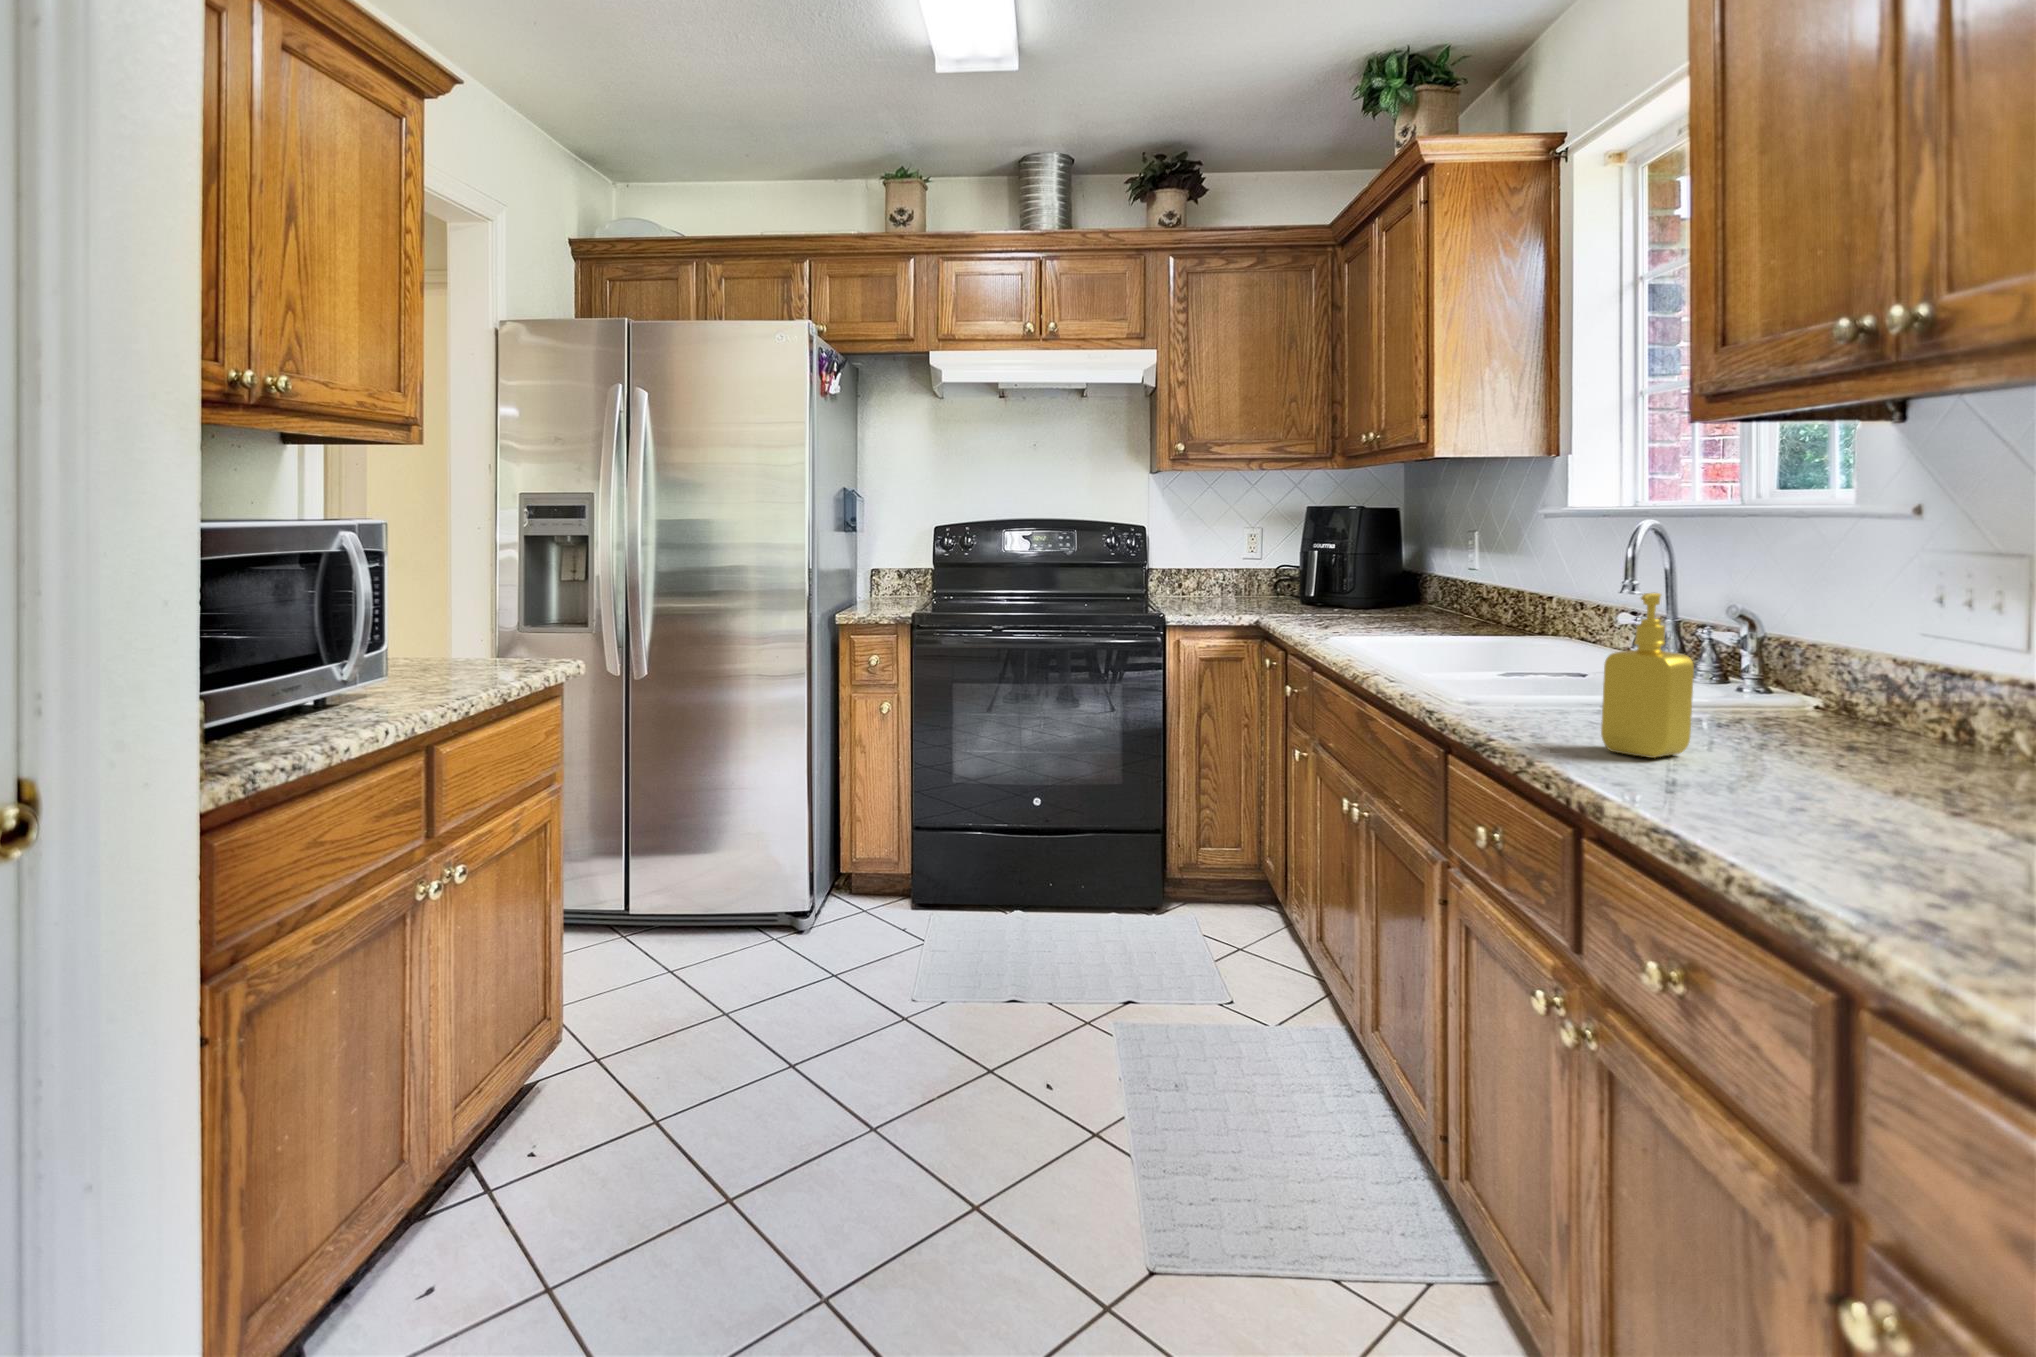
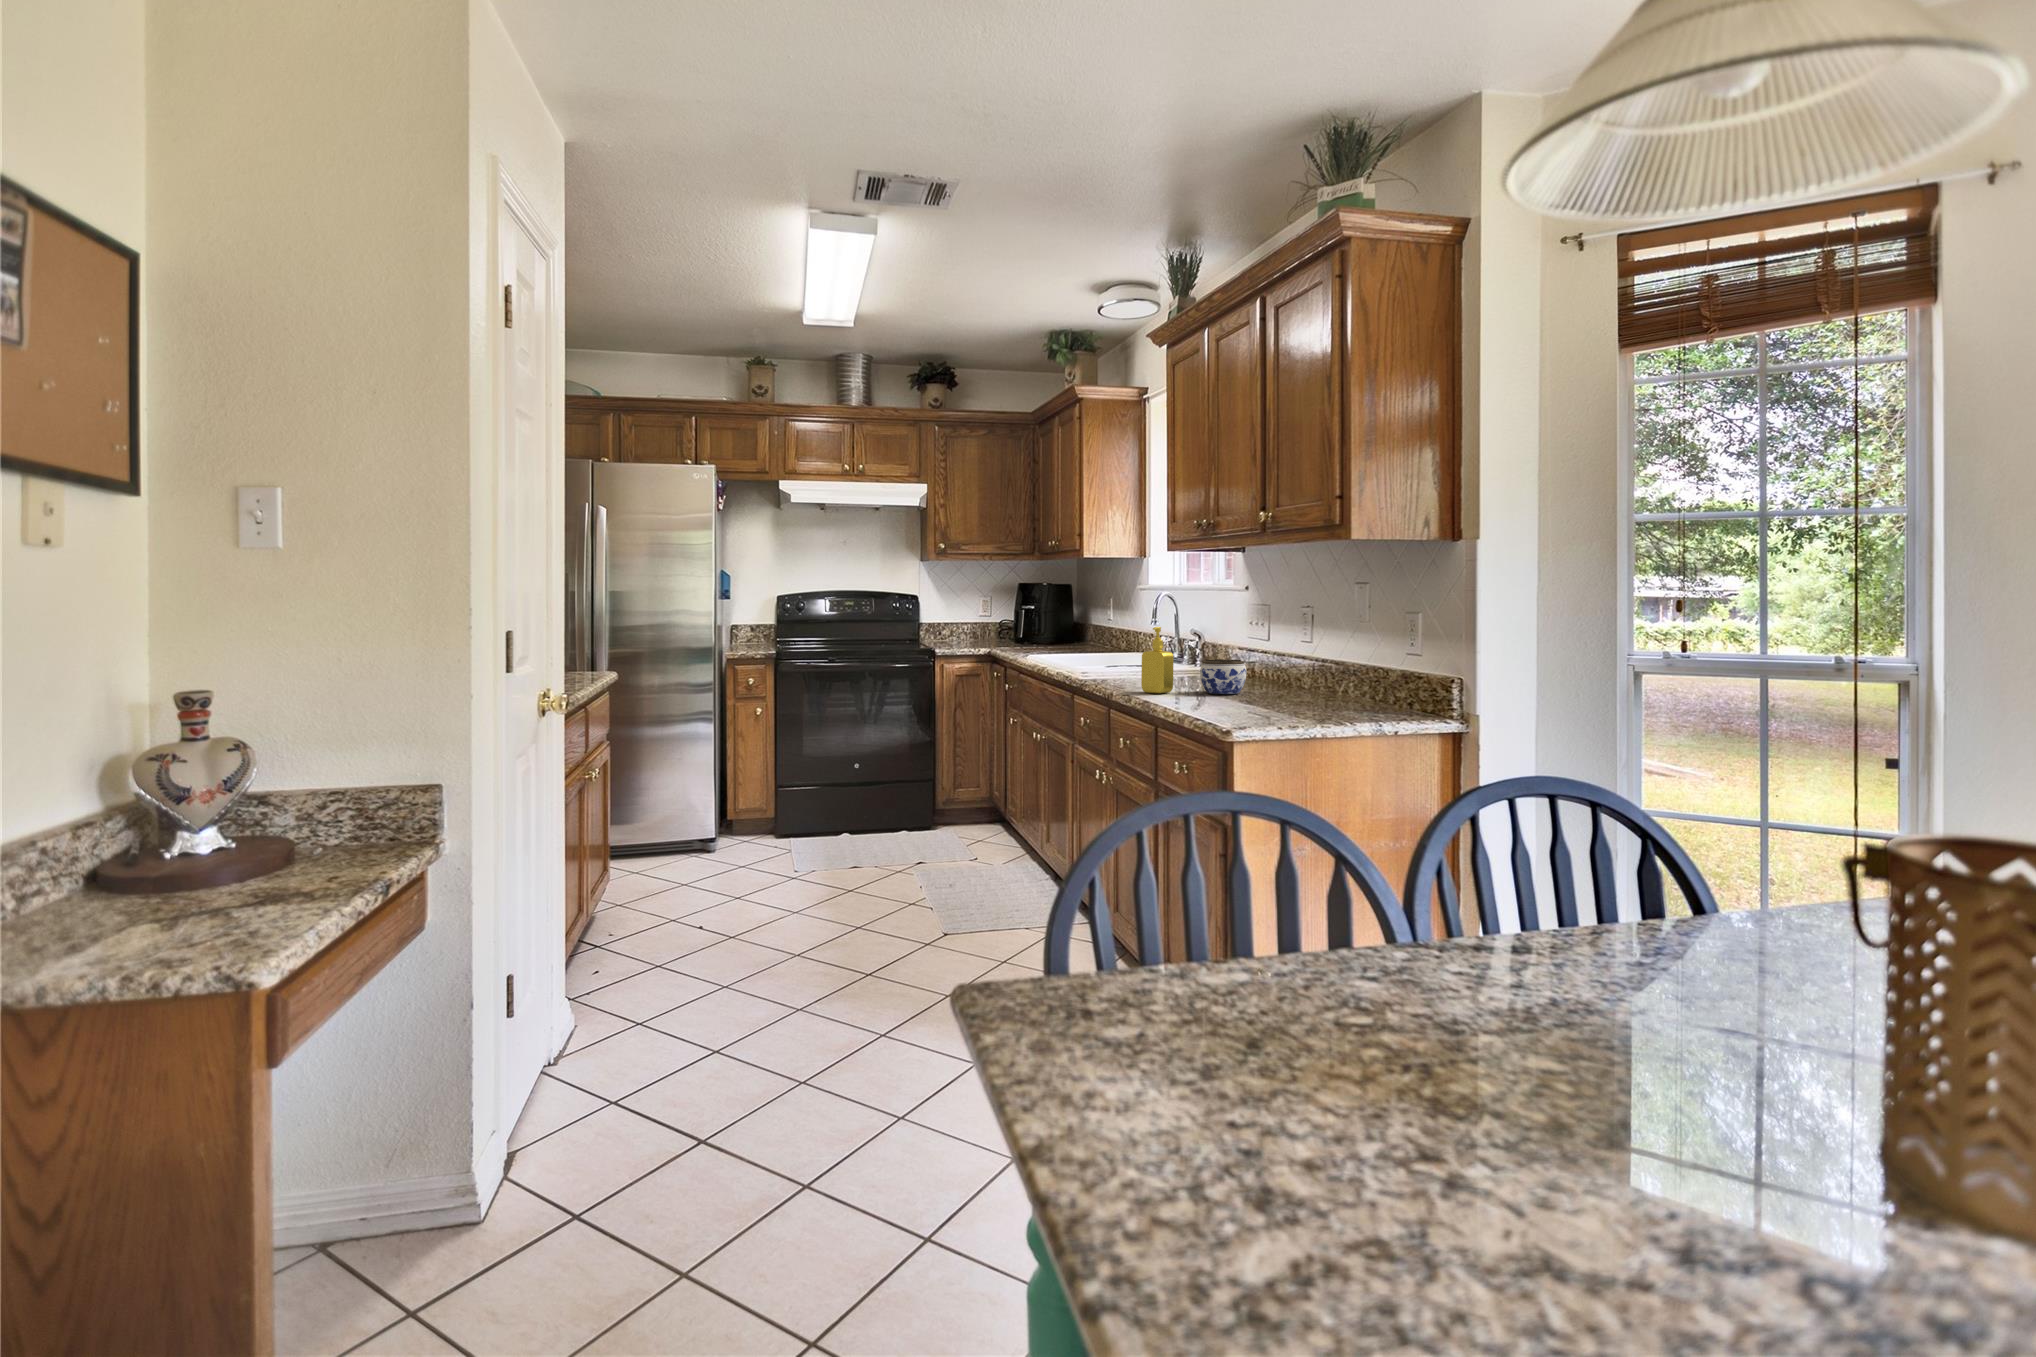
jar: none [1768,673,1911,769] -> present [1200,659,1246,694]

